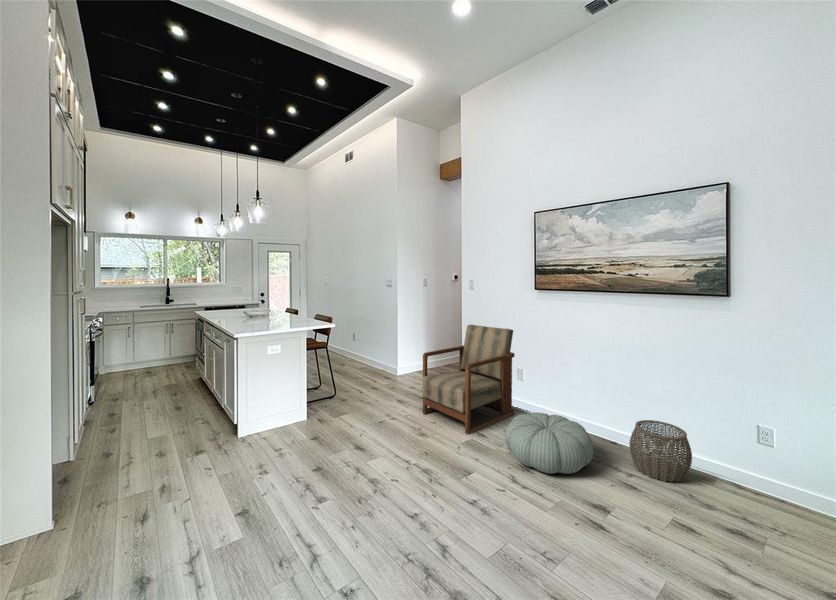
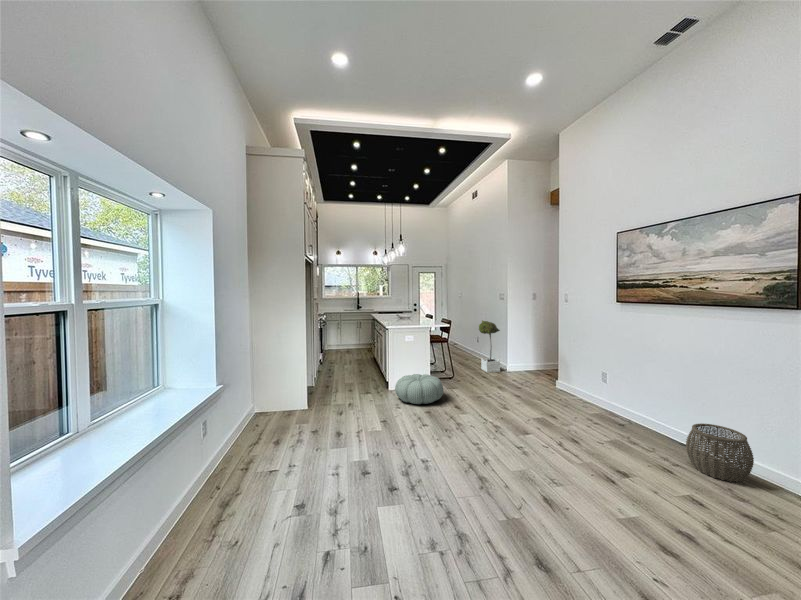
potted tree: none [361,317,389,383] -> present [479,321,500,372]
armchair: present [422,325,515,434] -> none [514,330,598,415]
pouf: present [505,412,594,474] -> present [395,374,443,404]

